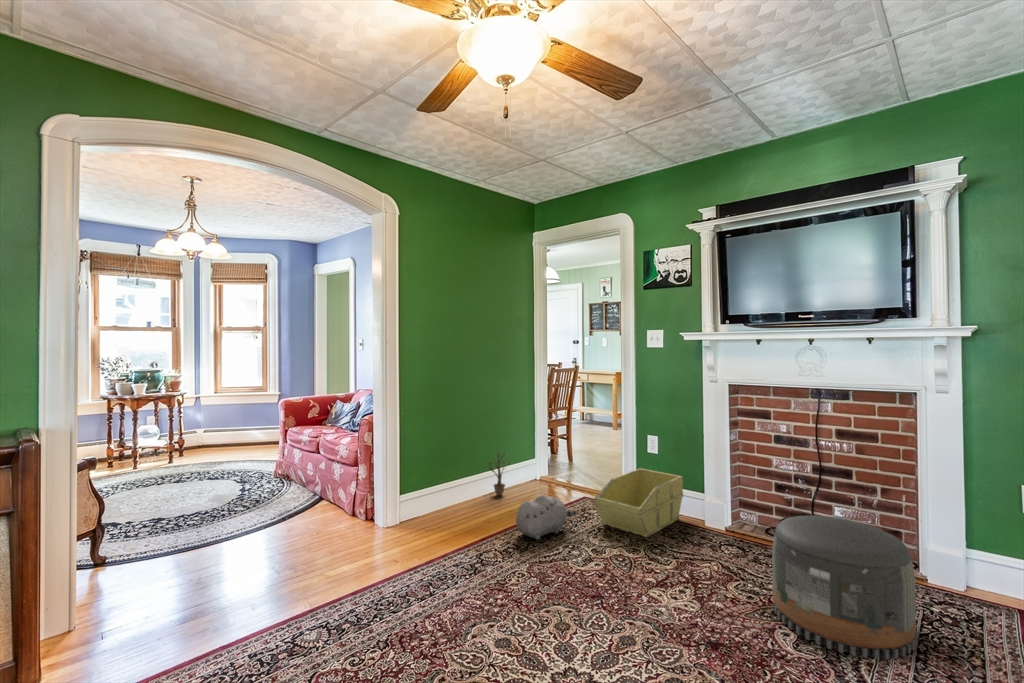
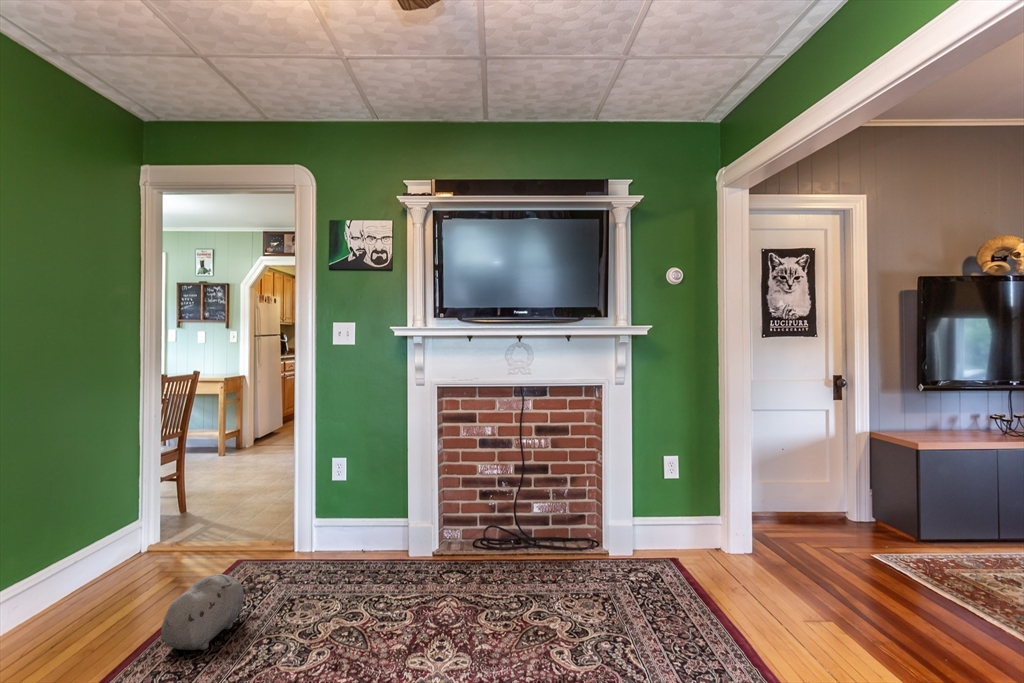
decorative plant: present [485,453,510,496] -> none [50,522,104,608]
storage bin: present [594,468,683,537] -> none [281,503,382,592]
pouf: present [772,515,916,659] -> none [528,516,645,651]

